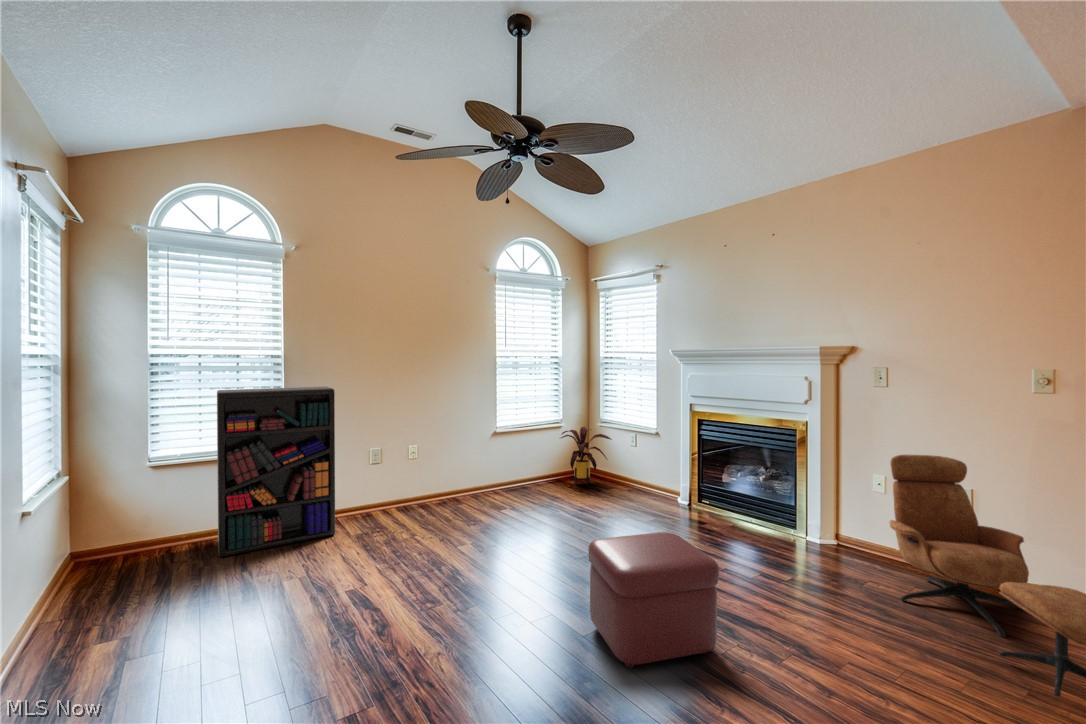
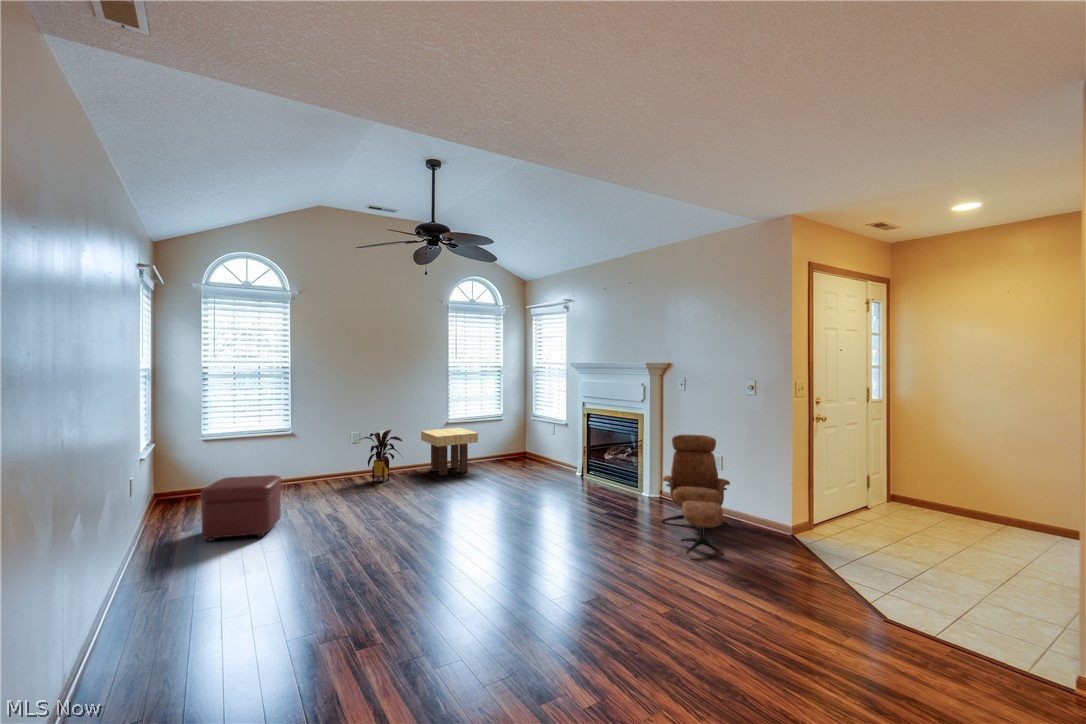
bookshelf: present [217,387,335,557] -> none [246,388,324,499]
house plant: present [561,427,612,486] -> present [361,430,402,483]
side table: none [463,438,543,506] -> present [421,428,478,475]
ottoman: present [588,532,719,667] -> present [200,475,281,541]

